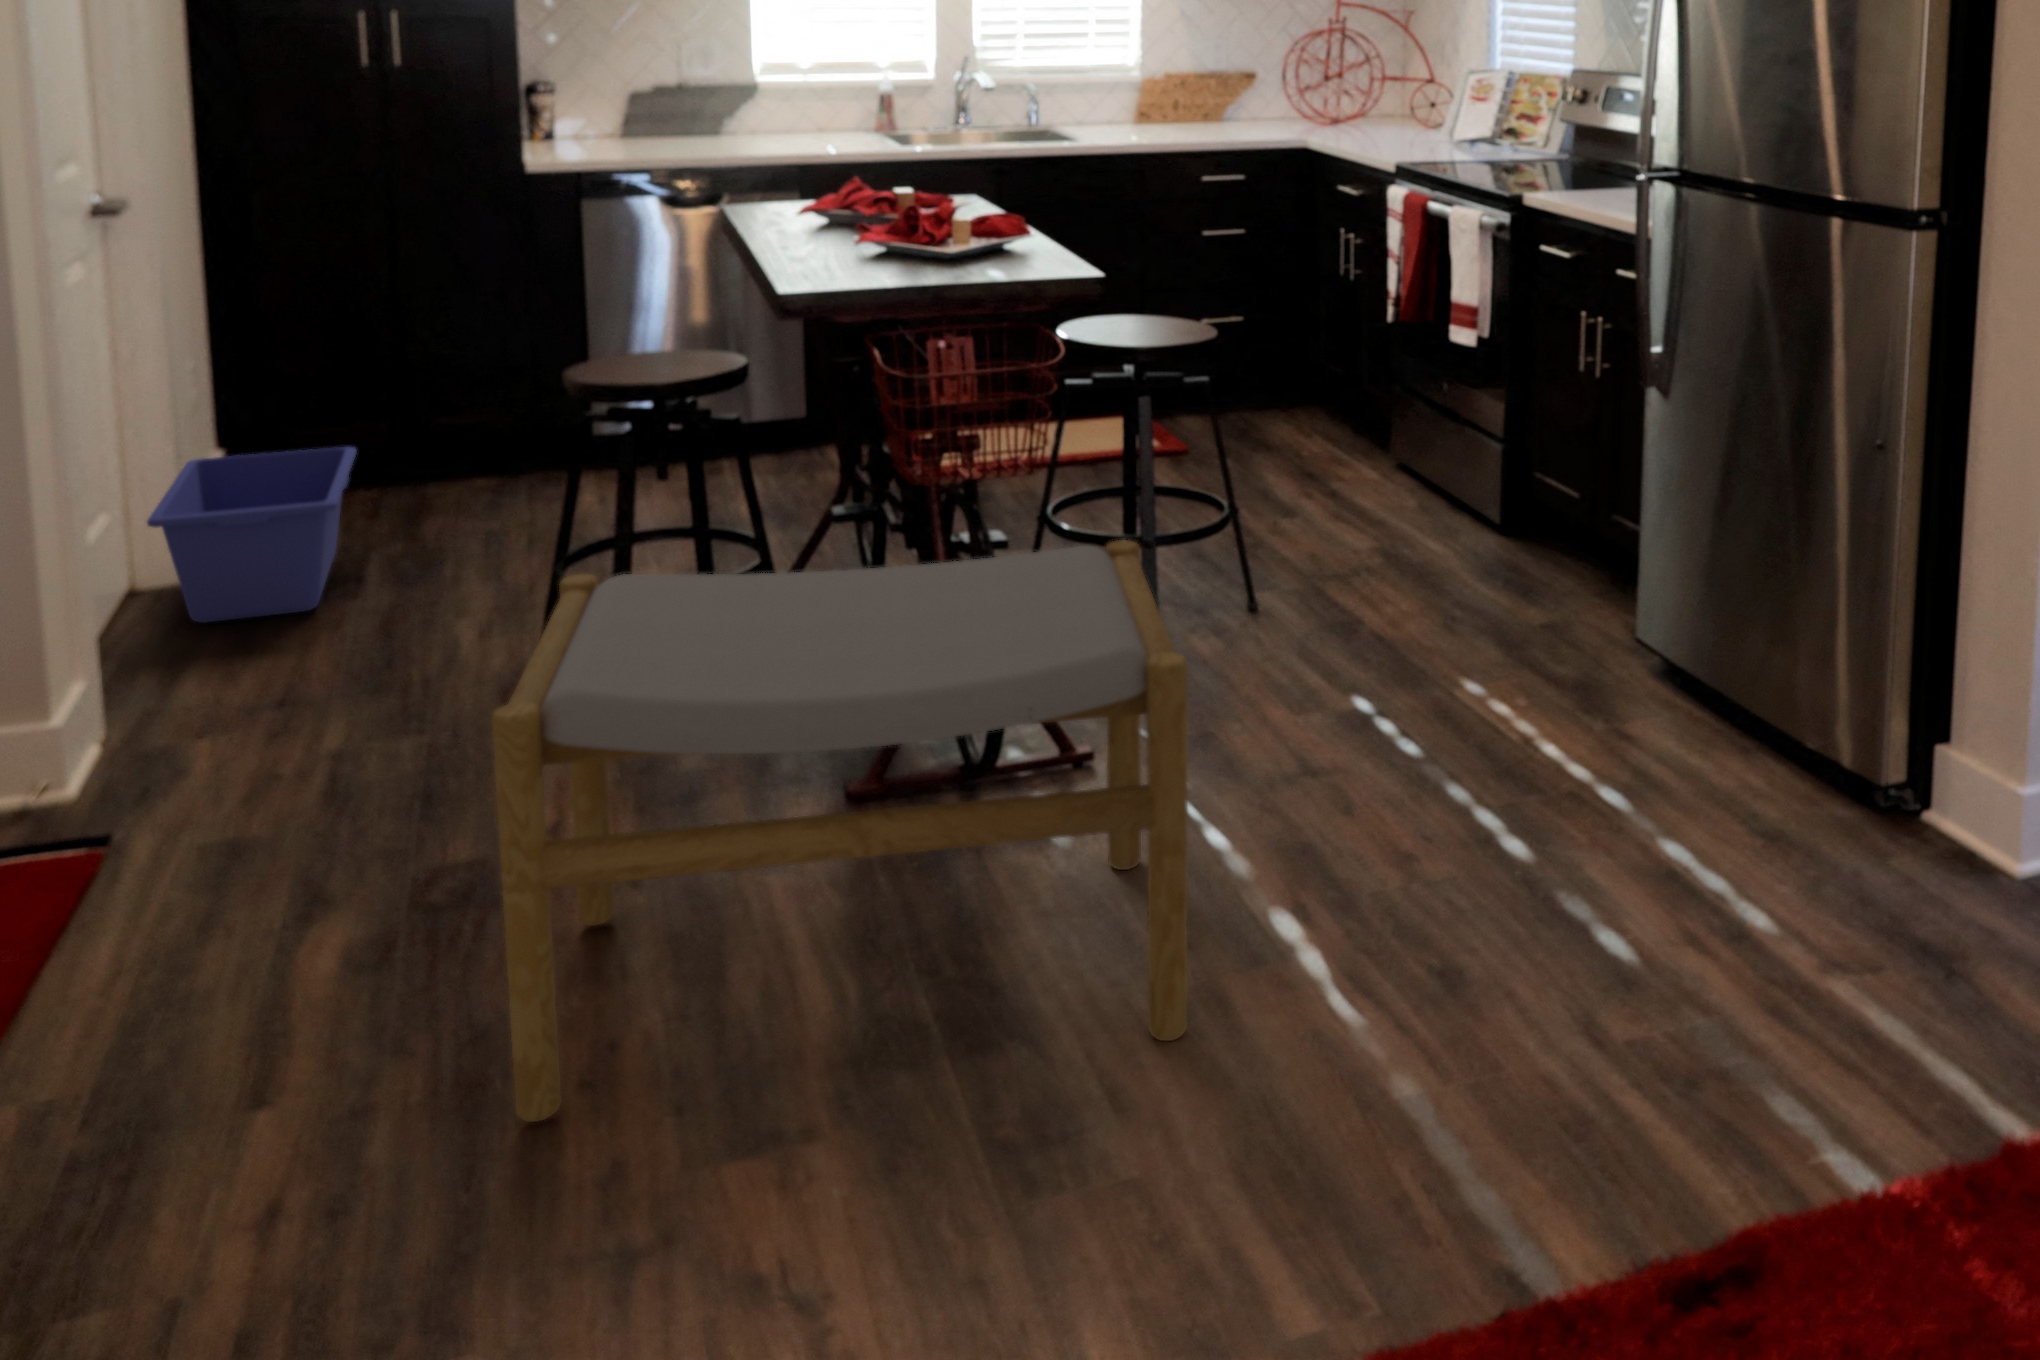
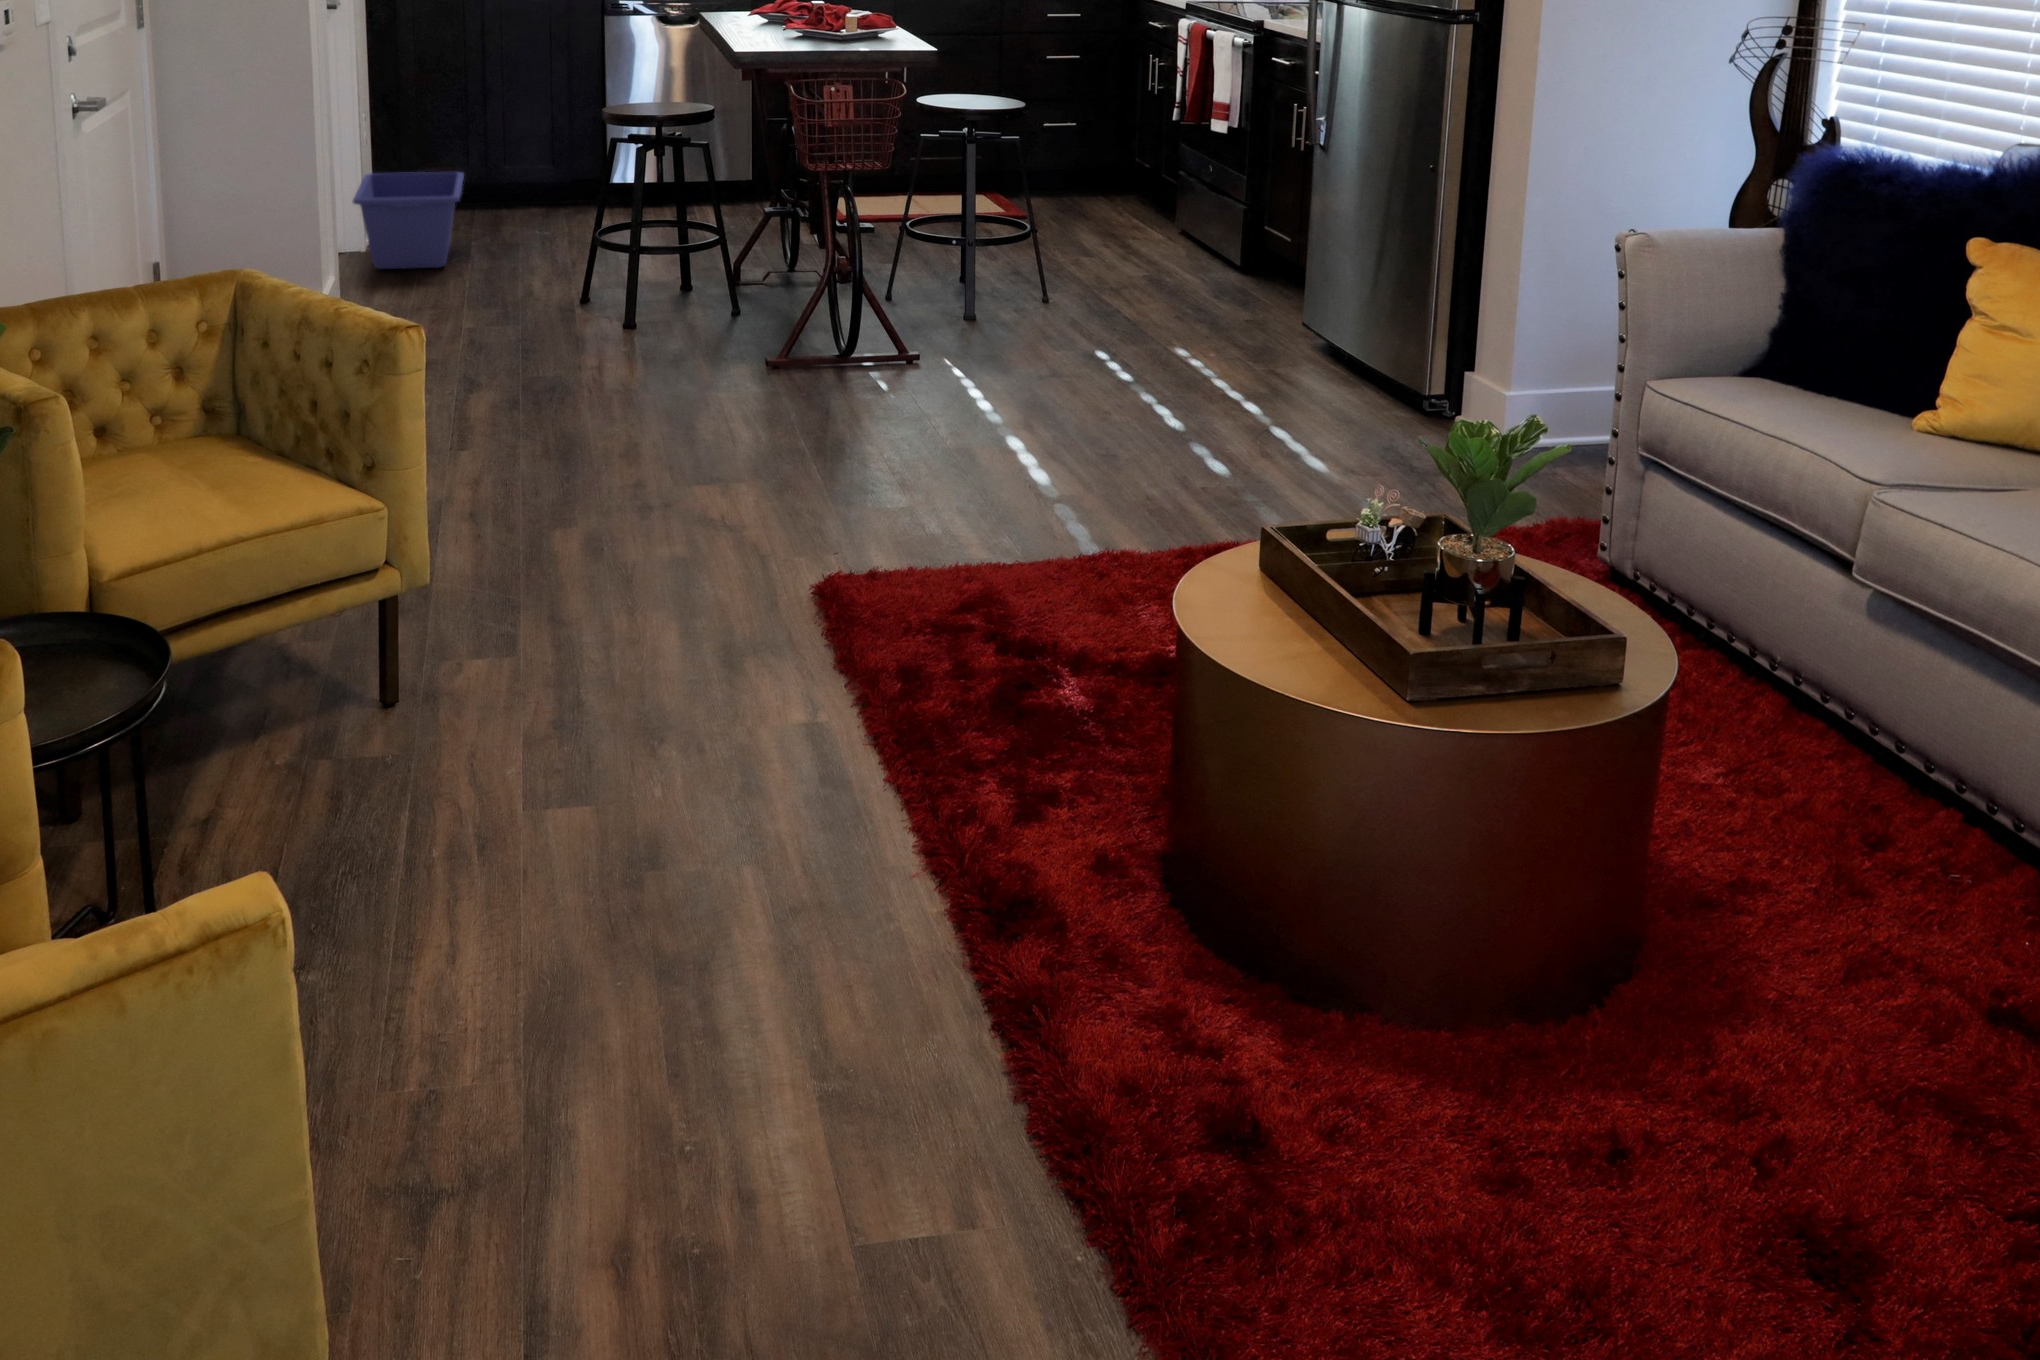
footstool: present [492,540,1188,1122] -> none [586,198,952,465]

